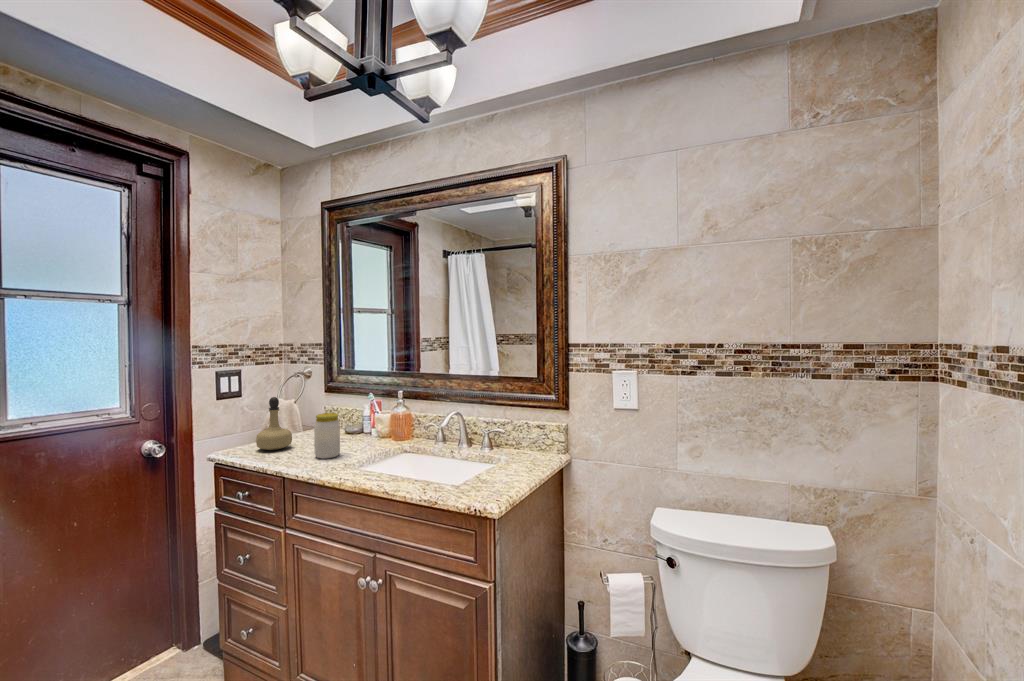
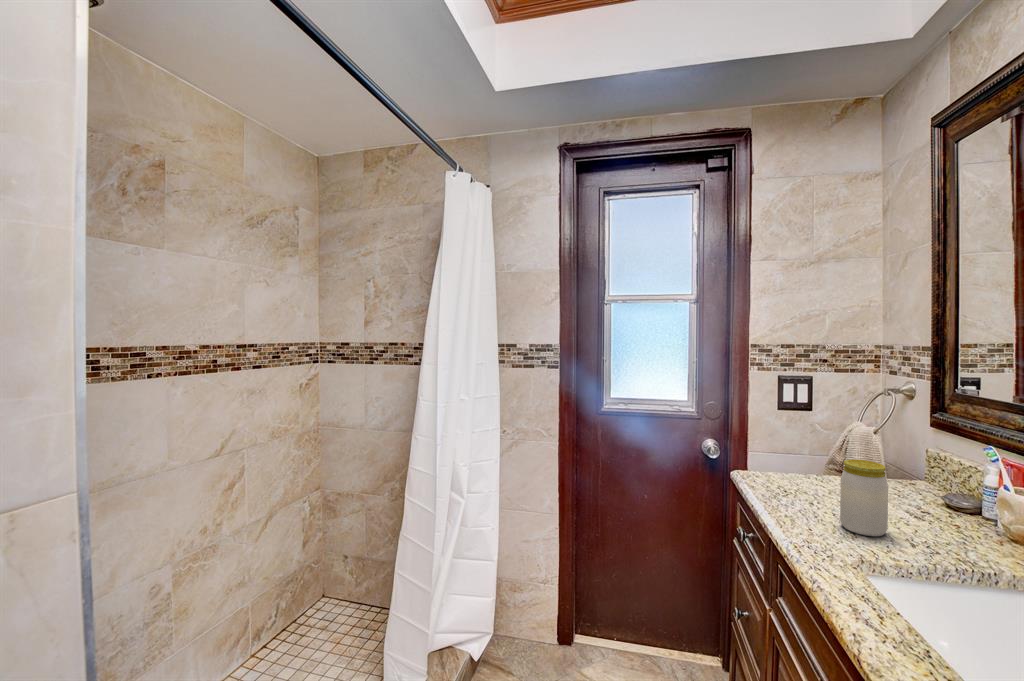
perfume bottle: present [256,397,292,450] -> none [783,419,835,492]

